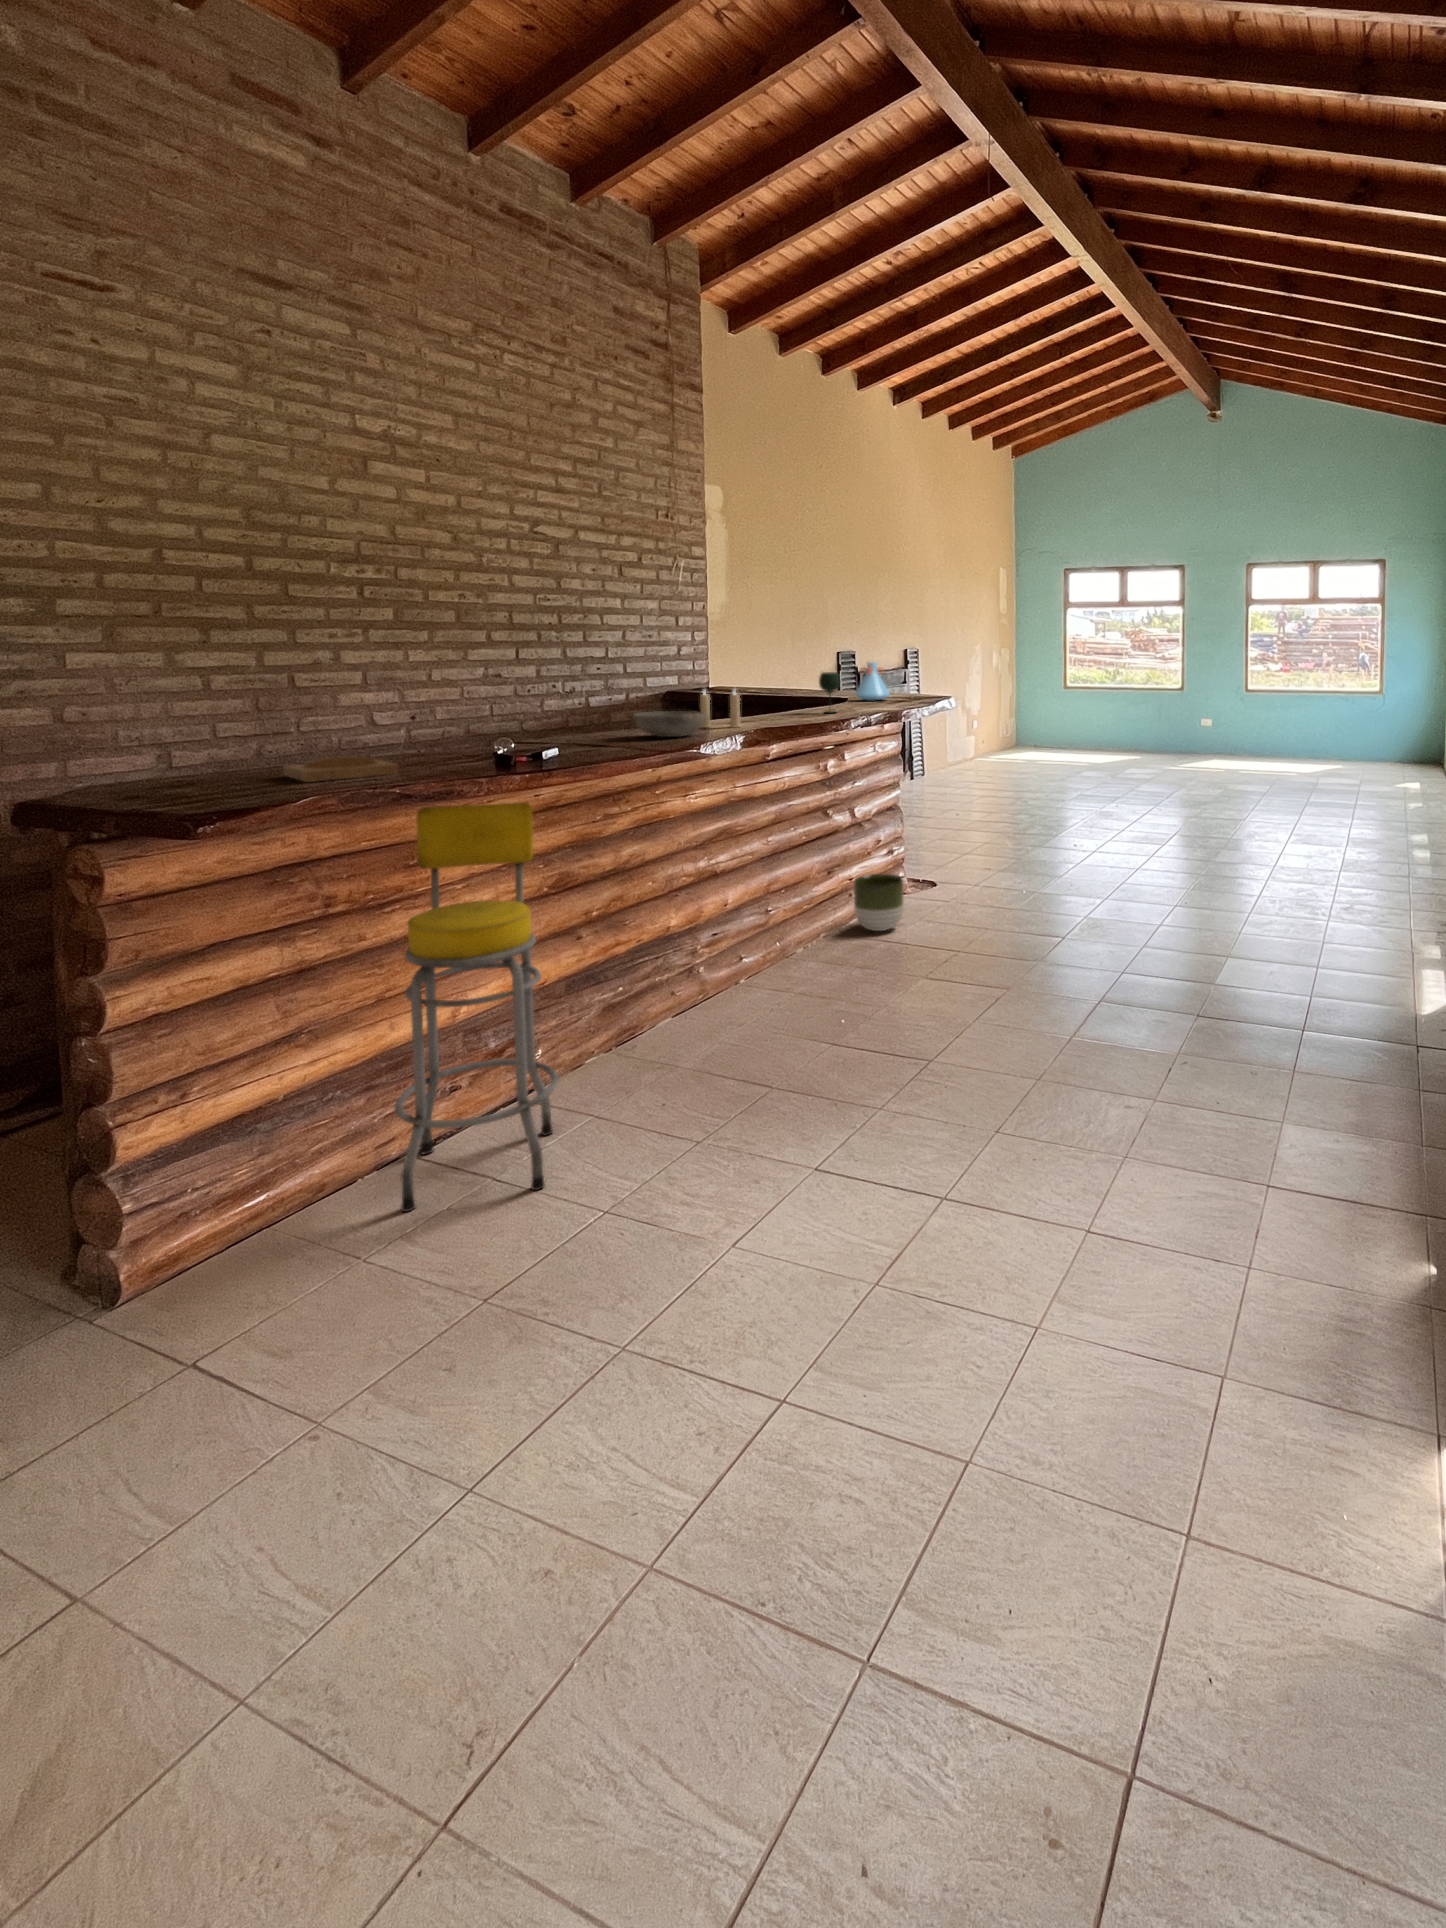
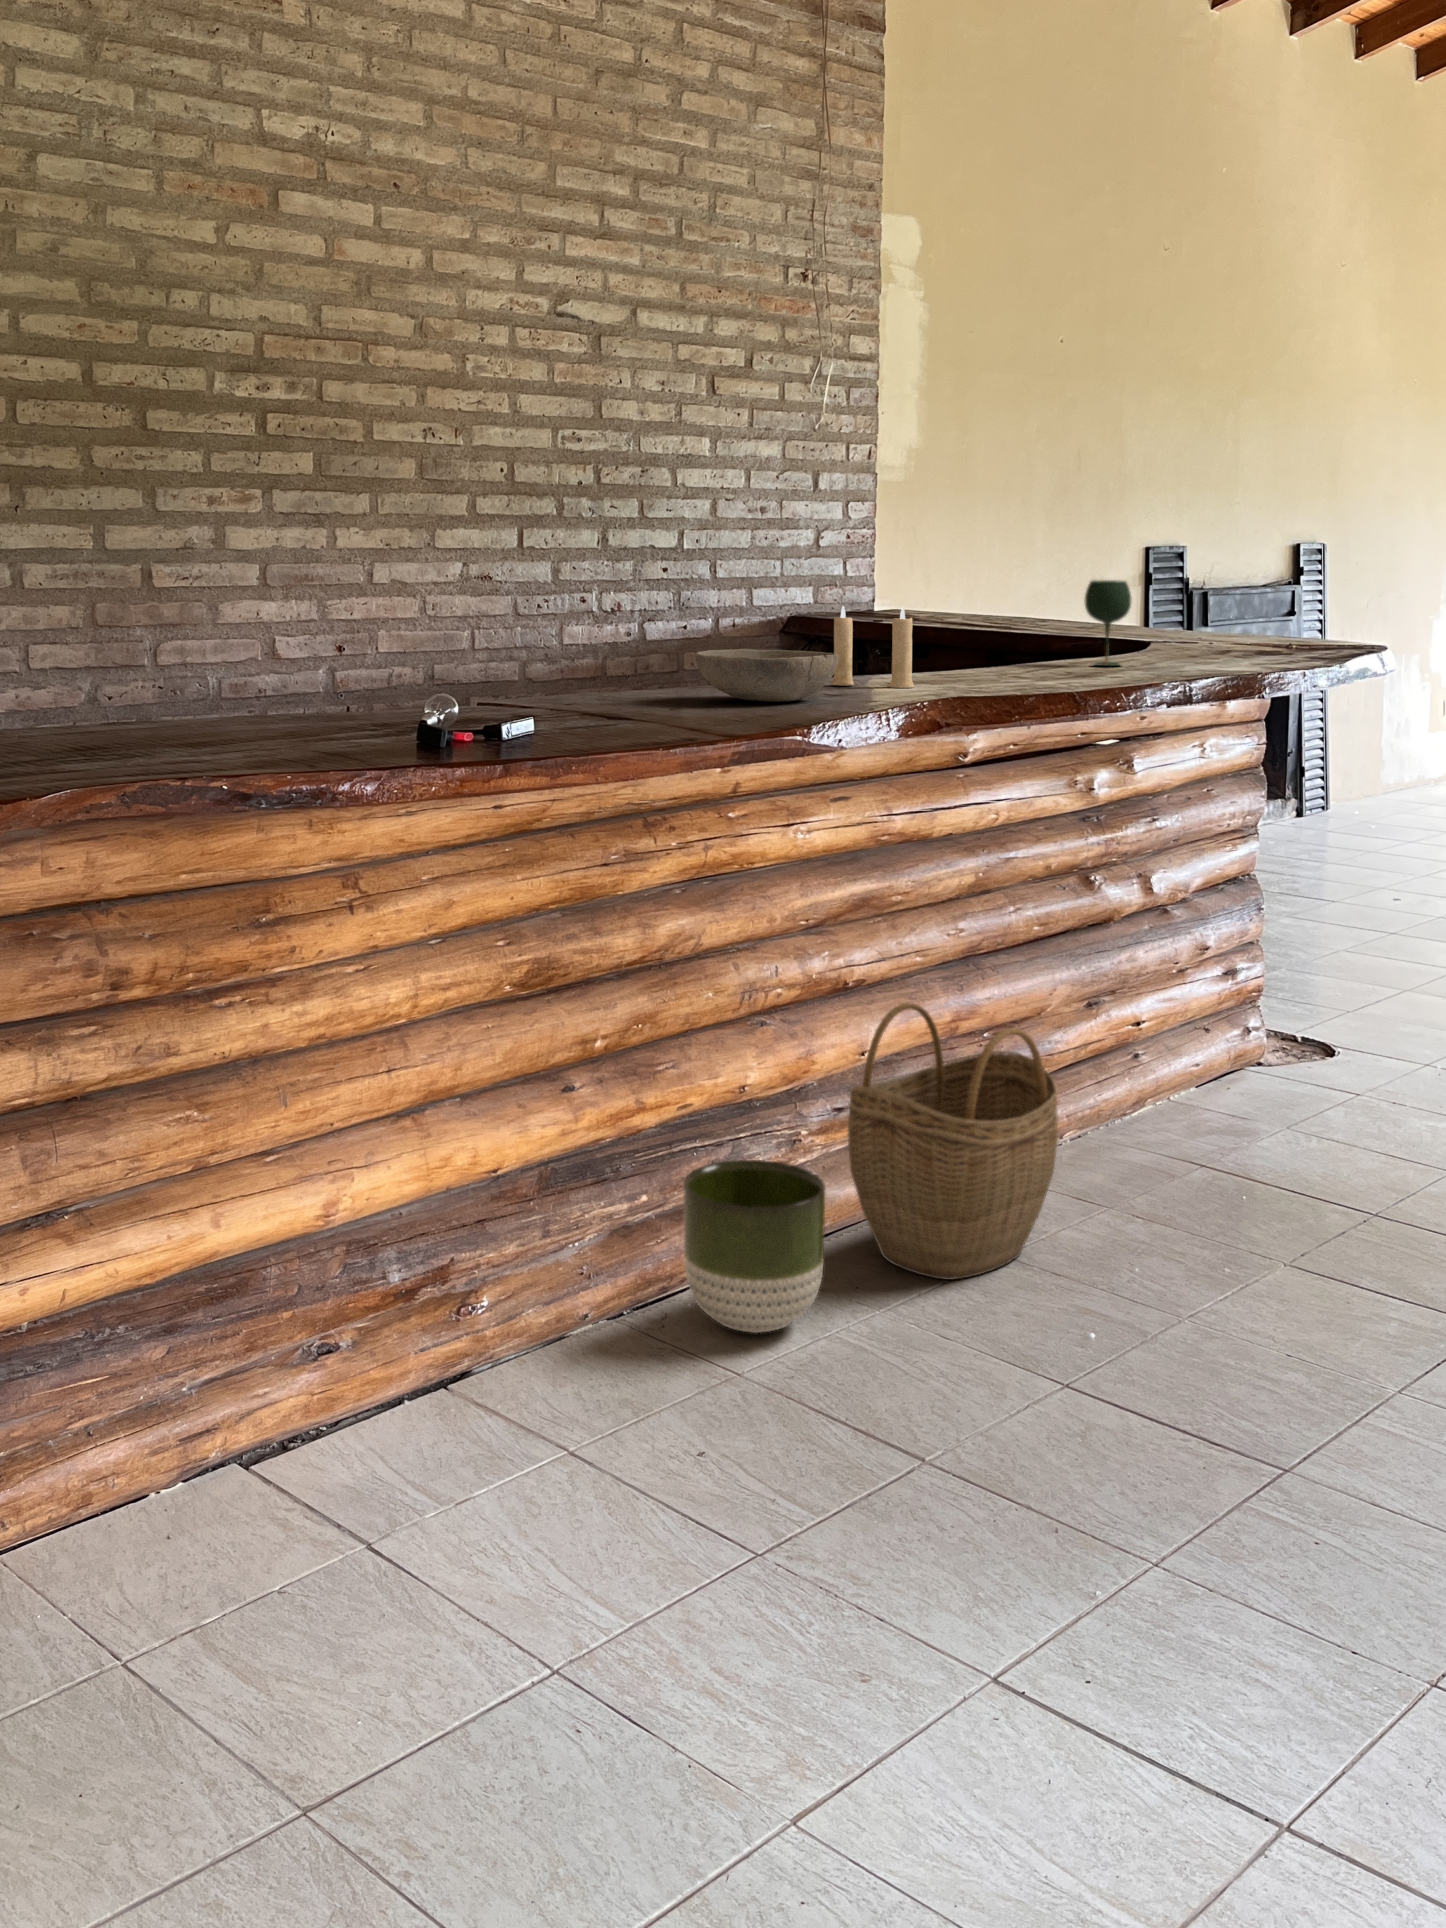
vase: present [855,662,890,701] -> none [1165,563,1245,643]
tray: present [283,756,399,782] -> none [76,712,251,755]
bar stool: present [395,802,559,1212] -> none [200,814,496,1603]
planter: present [853,874,904,931] -> present [683,1160,825,1333]
woven basket: none [719,880,819,1009] -> present [848,1003,1058,1280]

